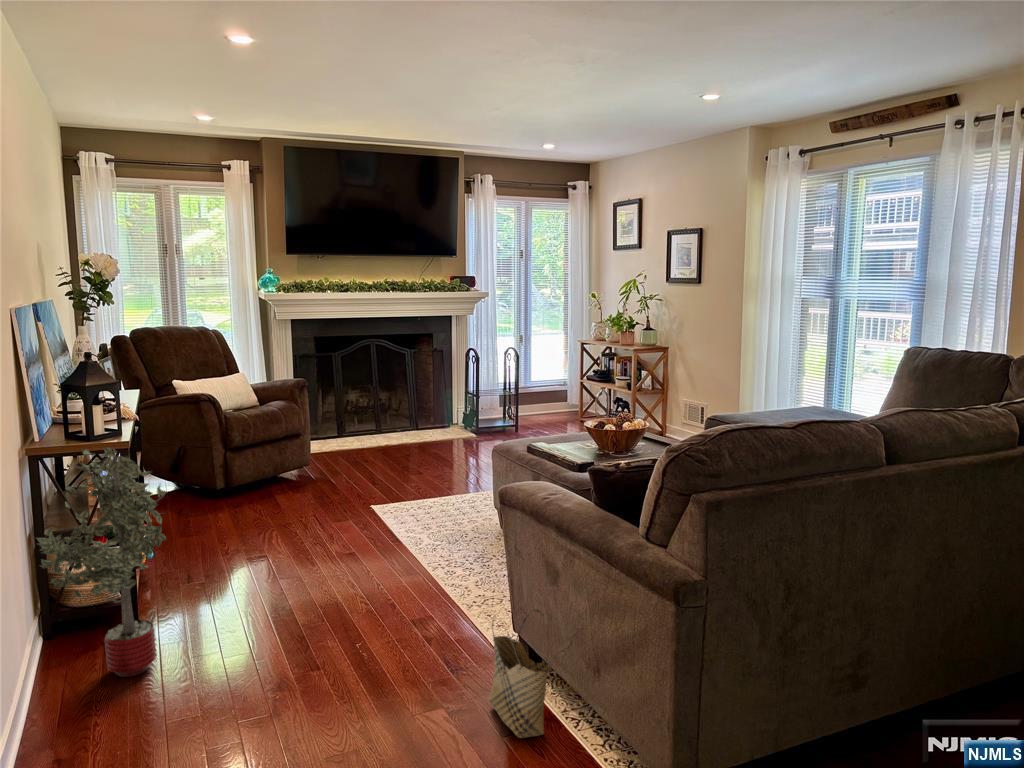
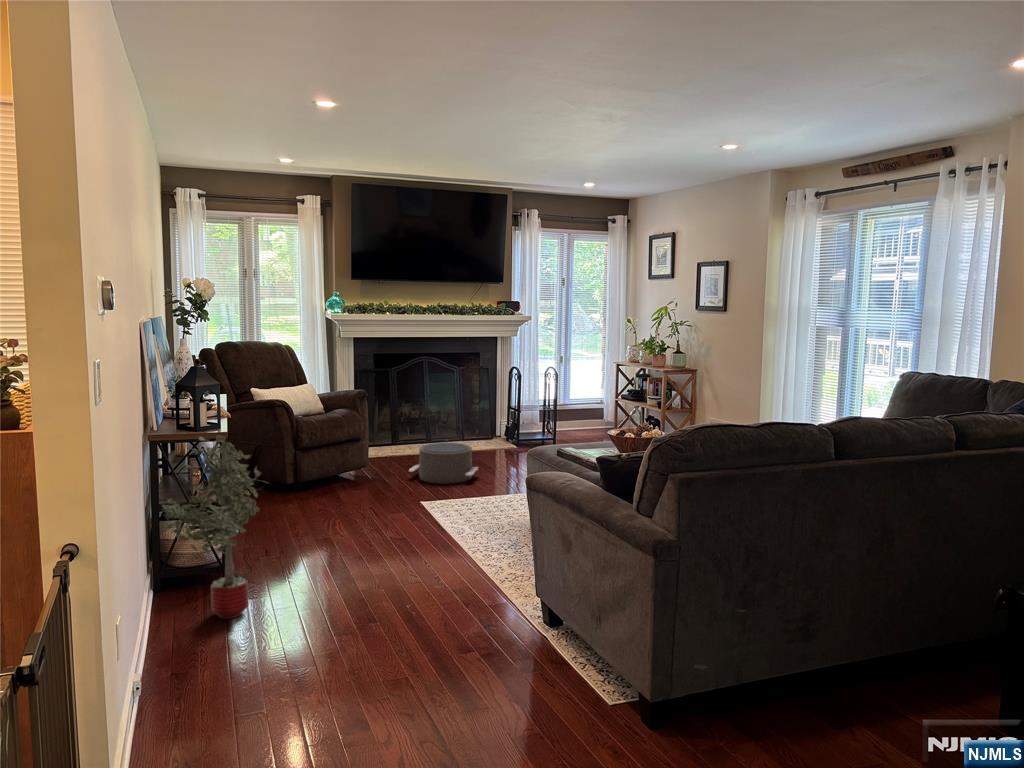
pouf: none [357,435,436,482] -> present [409,443,478,484]
woven basket: present [489,610,550,738] -> none [513,572,561,671]

